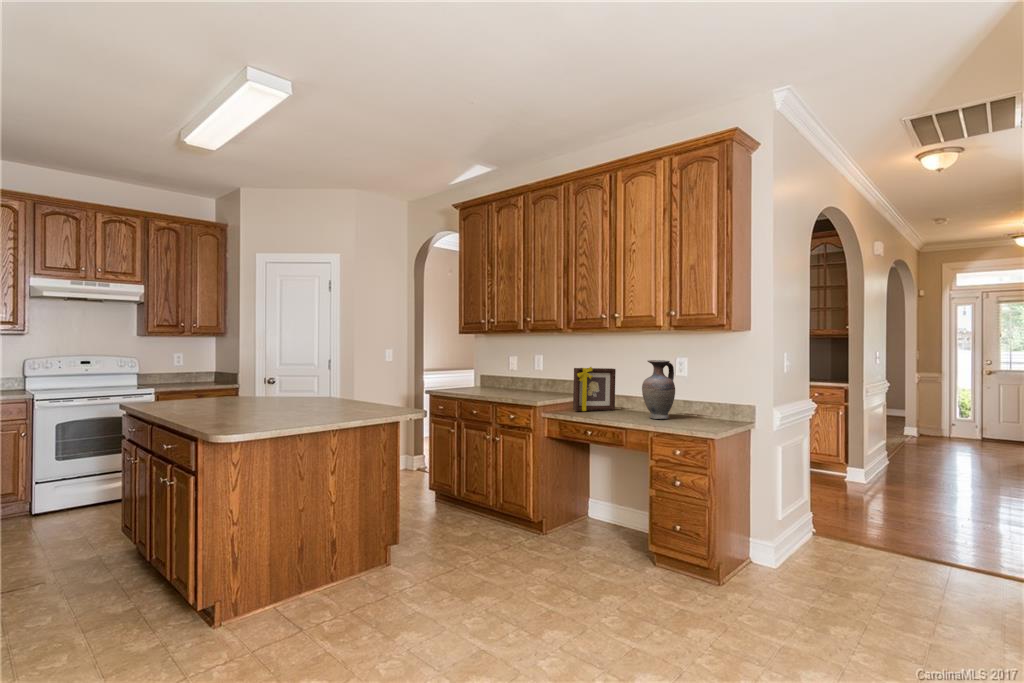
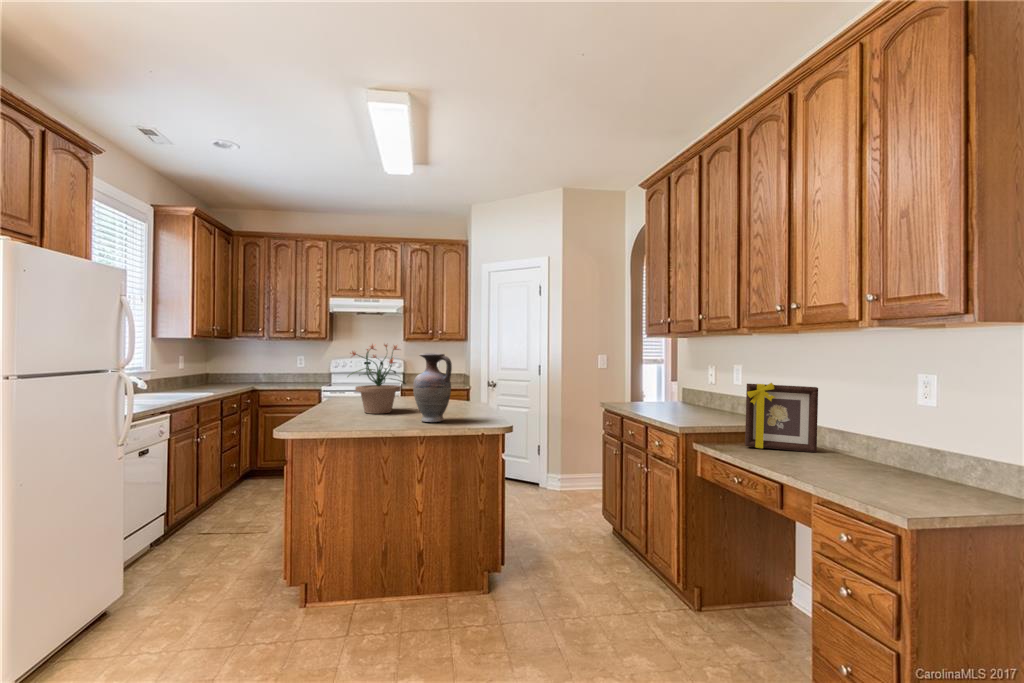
potted plant: none [219,340,286,415] -> present [350,344,406,414]
vase: present [642,360,675,419] -> present [413,353,452,422]

